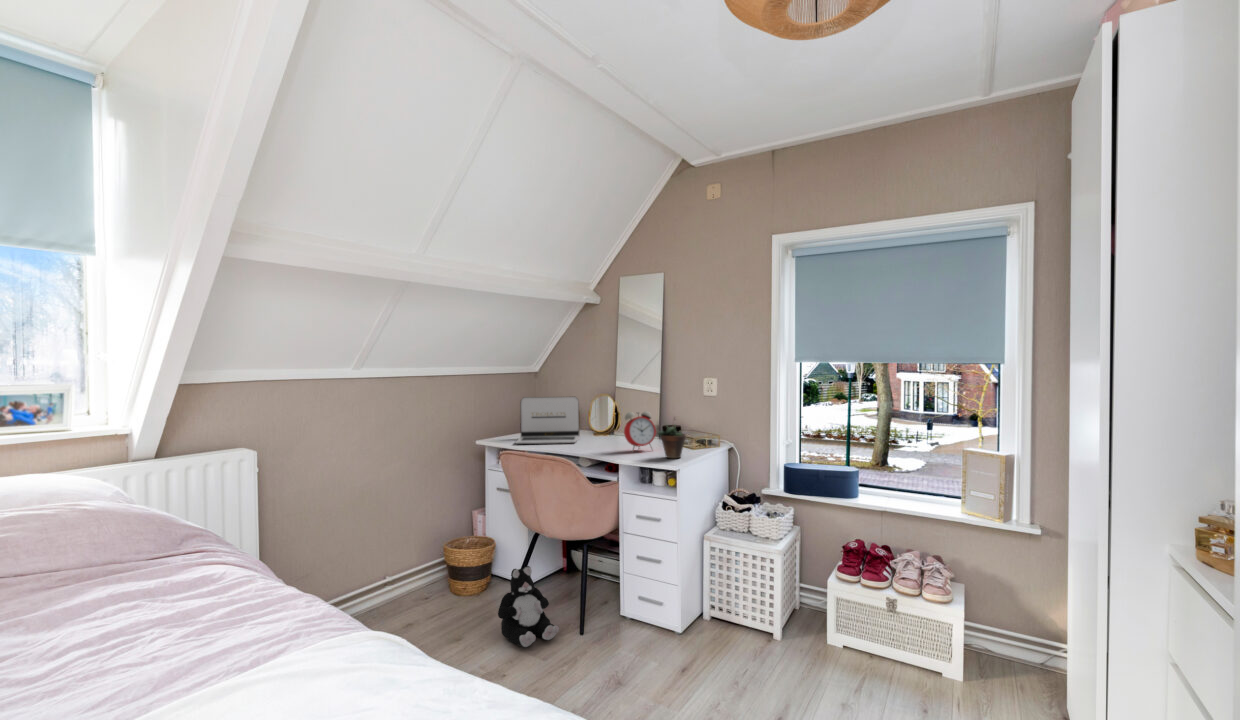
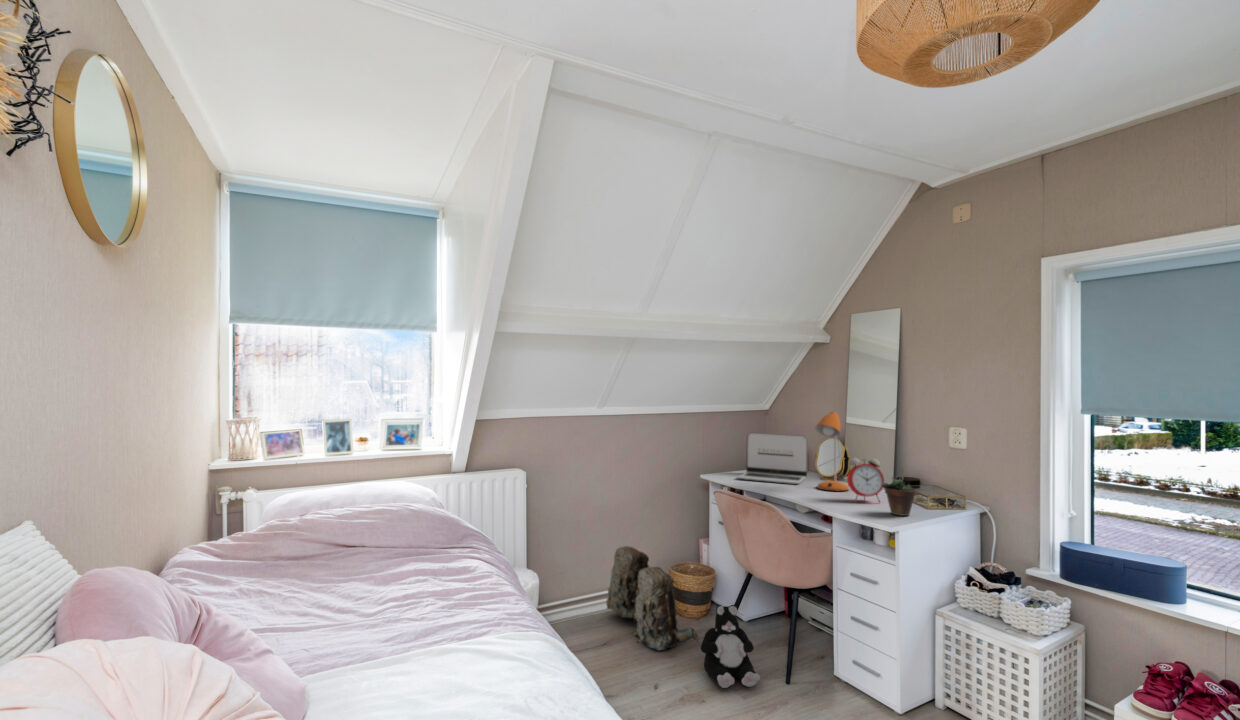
desk lamp: none [592,371,621,446] -> present [815,412,849,492]
backpack: none [378,529,490,629] -> present [606,546,699,650]

